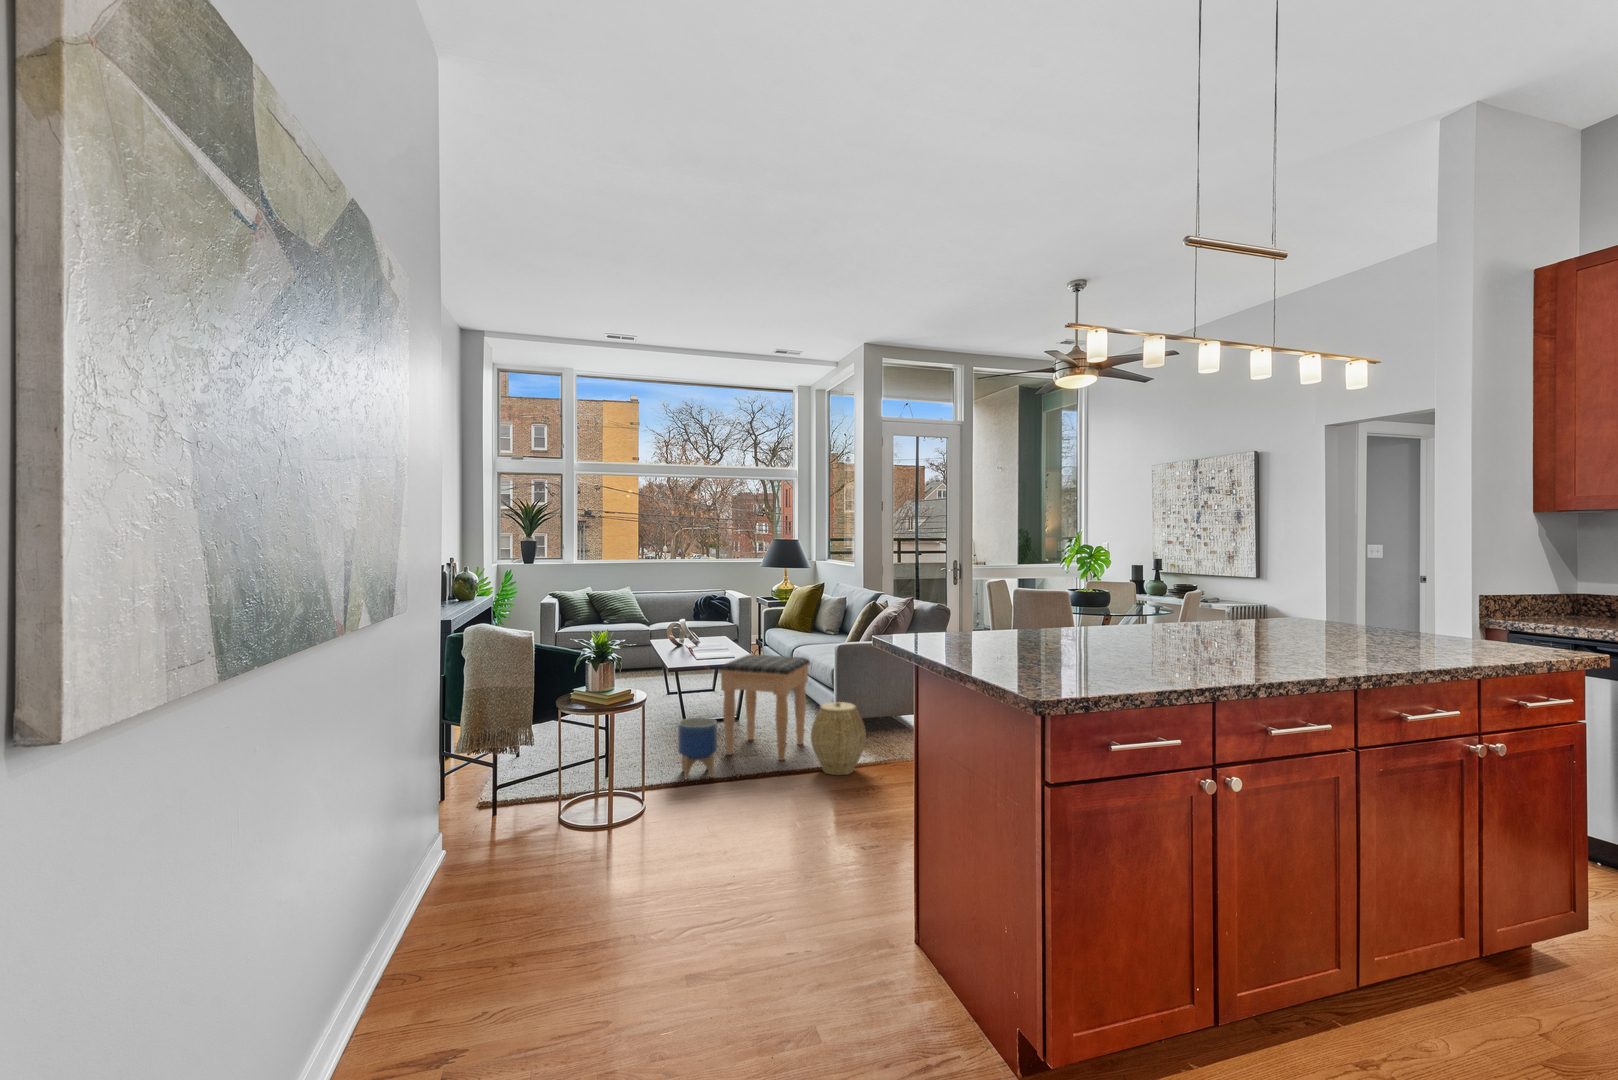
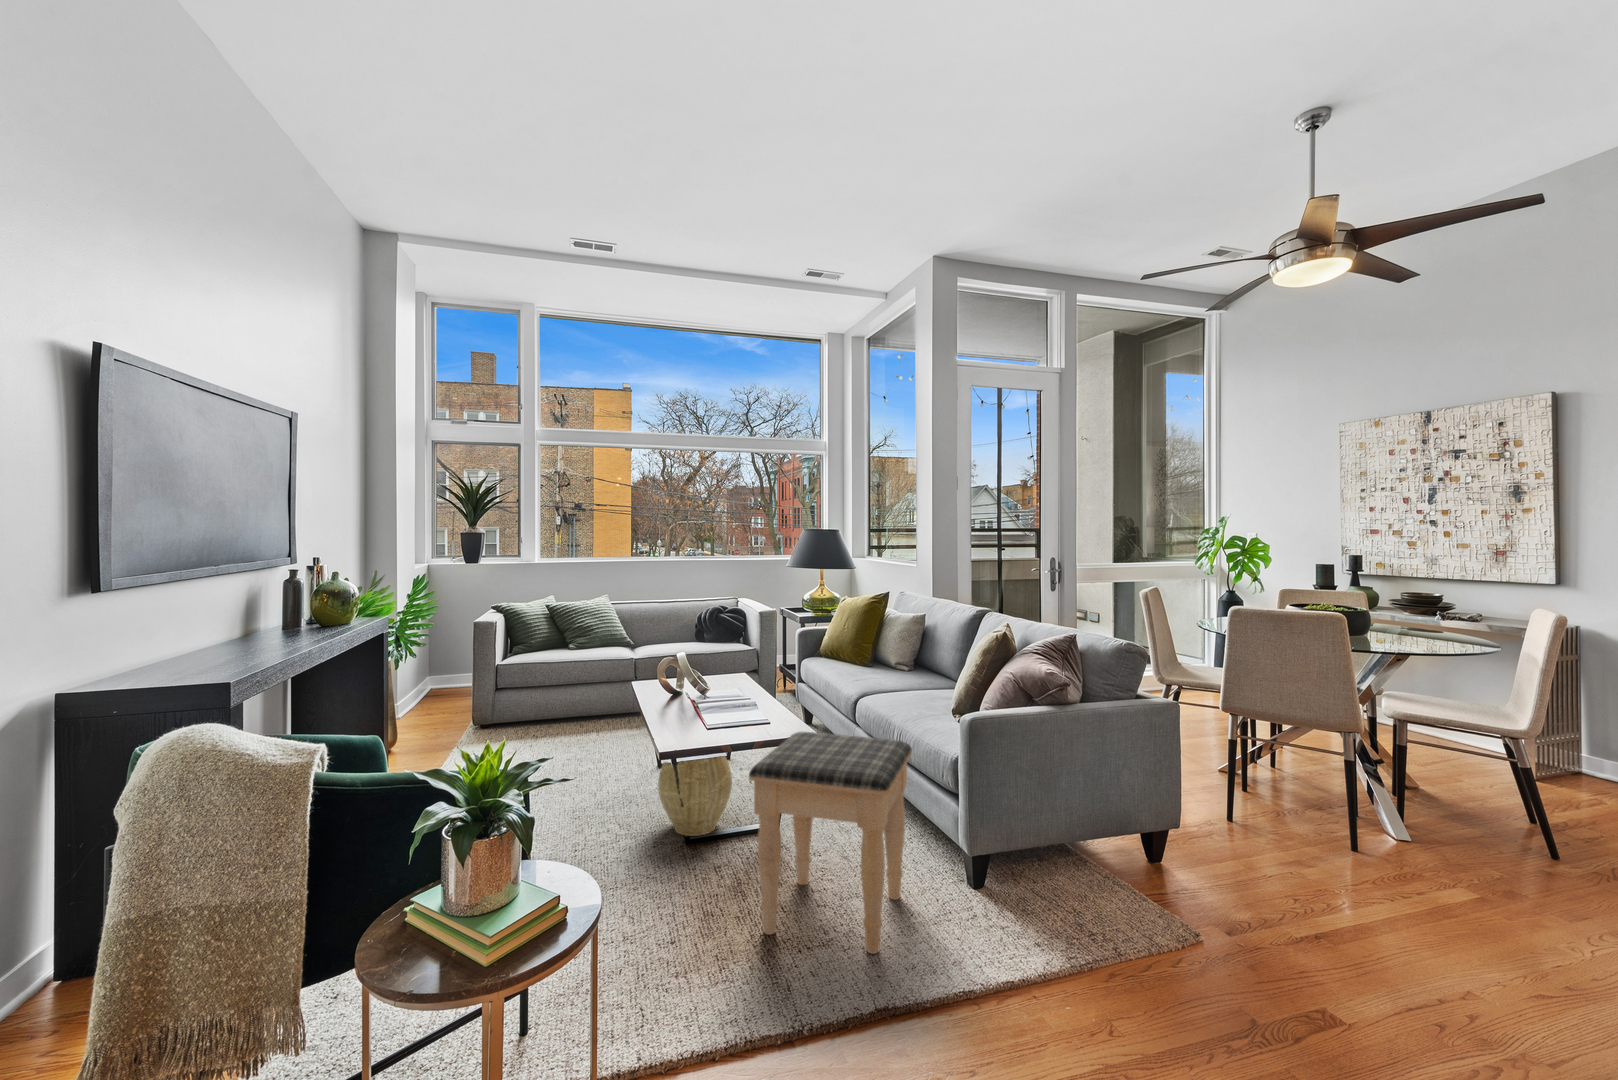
woven basket: present [811,702,866,775] -> present [658,756,732,836]
planter: present [678,717,717,780] -> none [672,883,752,1032]

